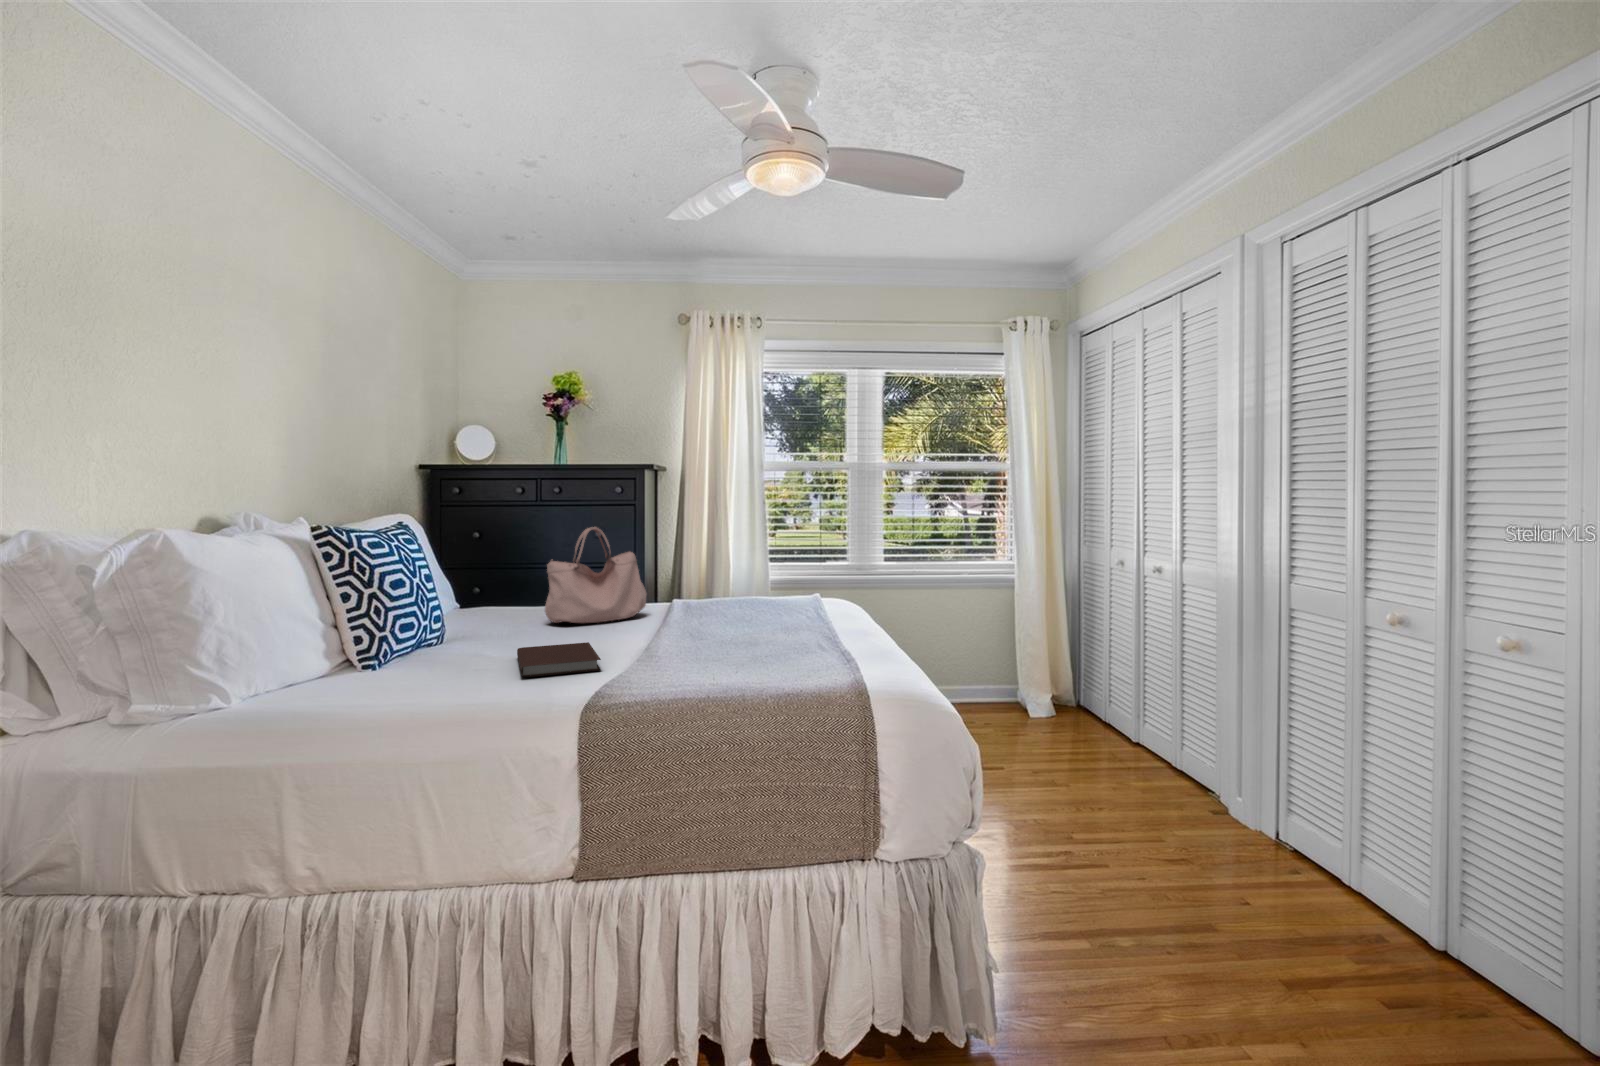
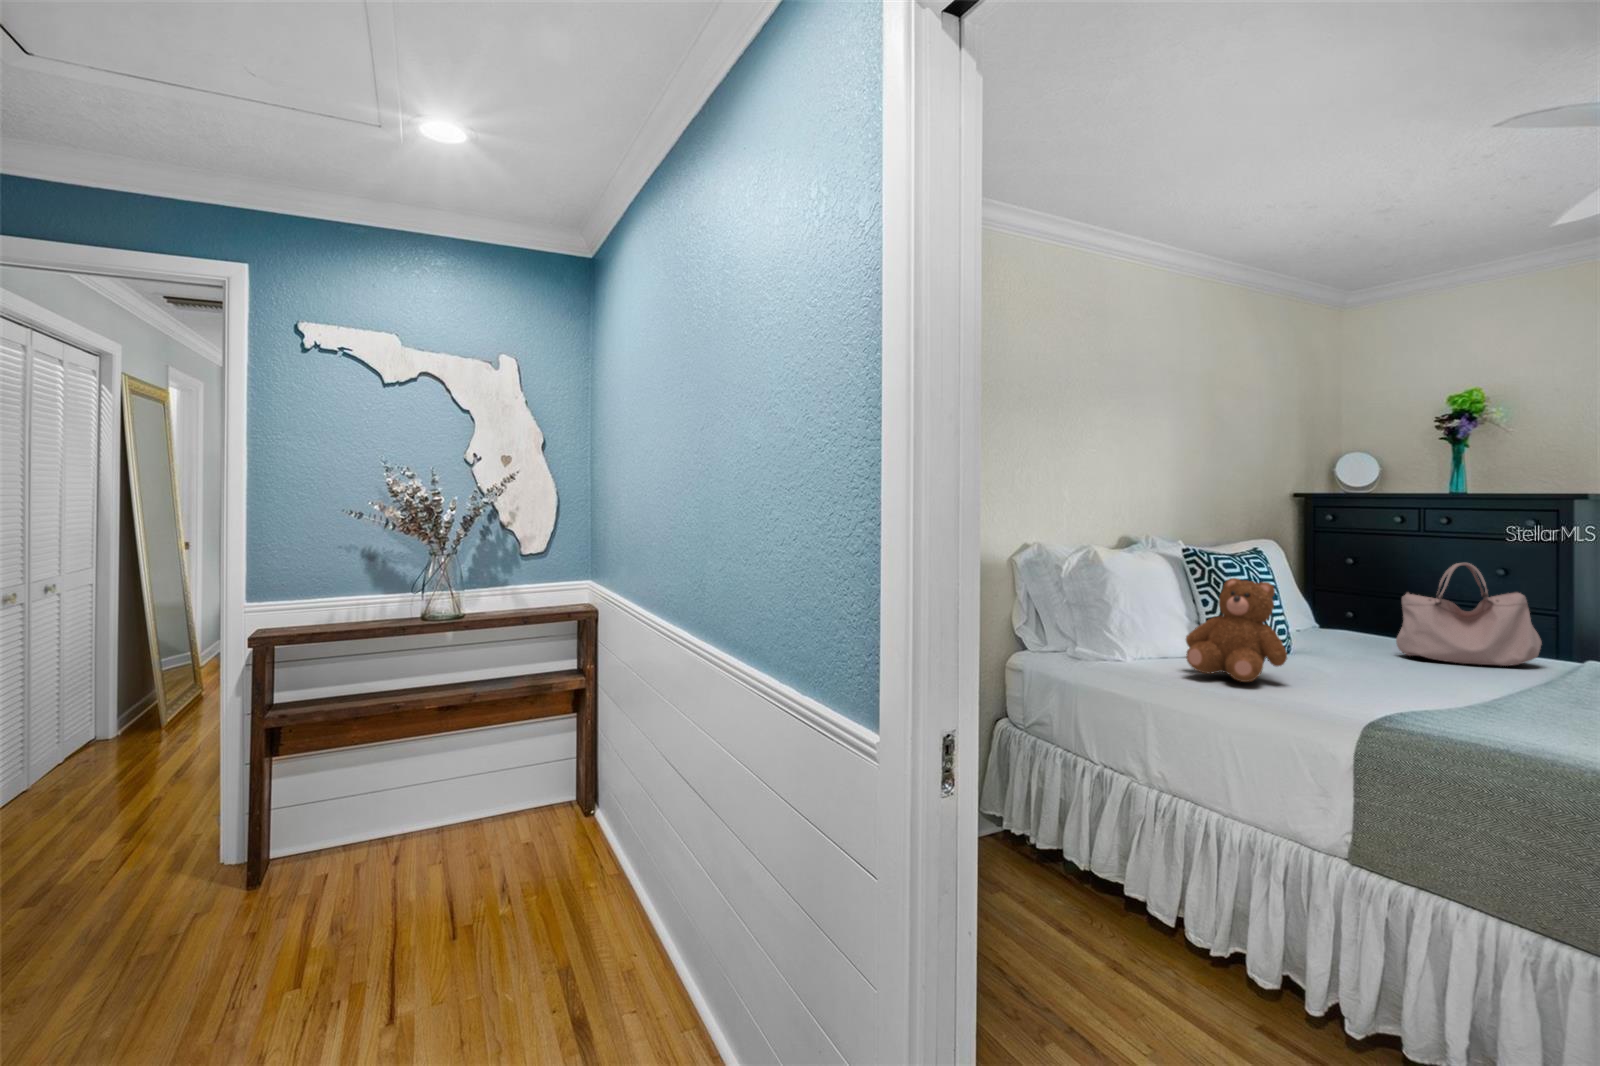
teddy bear: none [326,560,464,700] -> present [1186,578,1287,682]
notebook: present [517,642,601,677] -> none [1342,667,1432,700]

